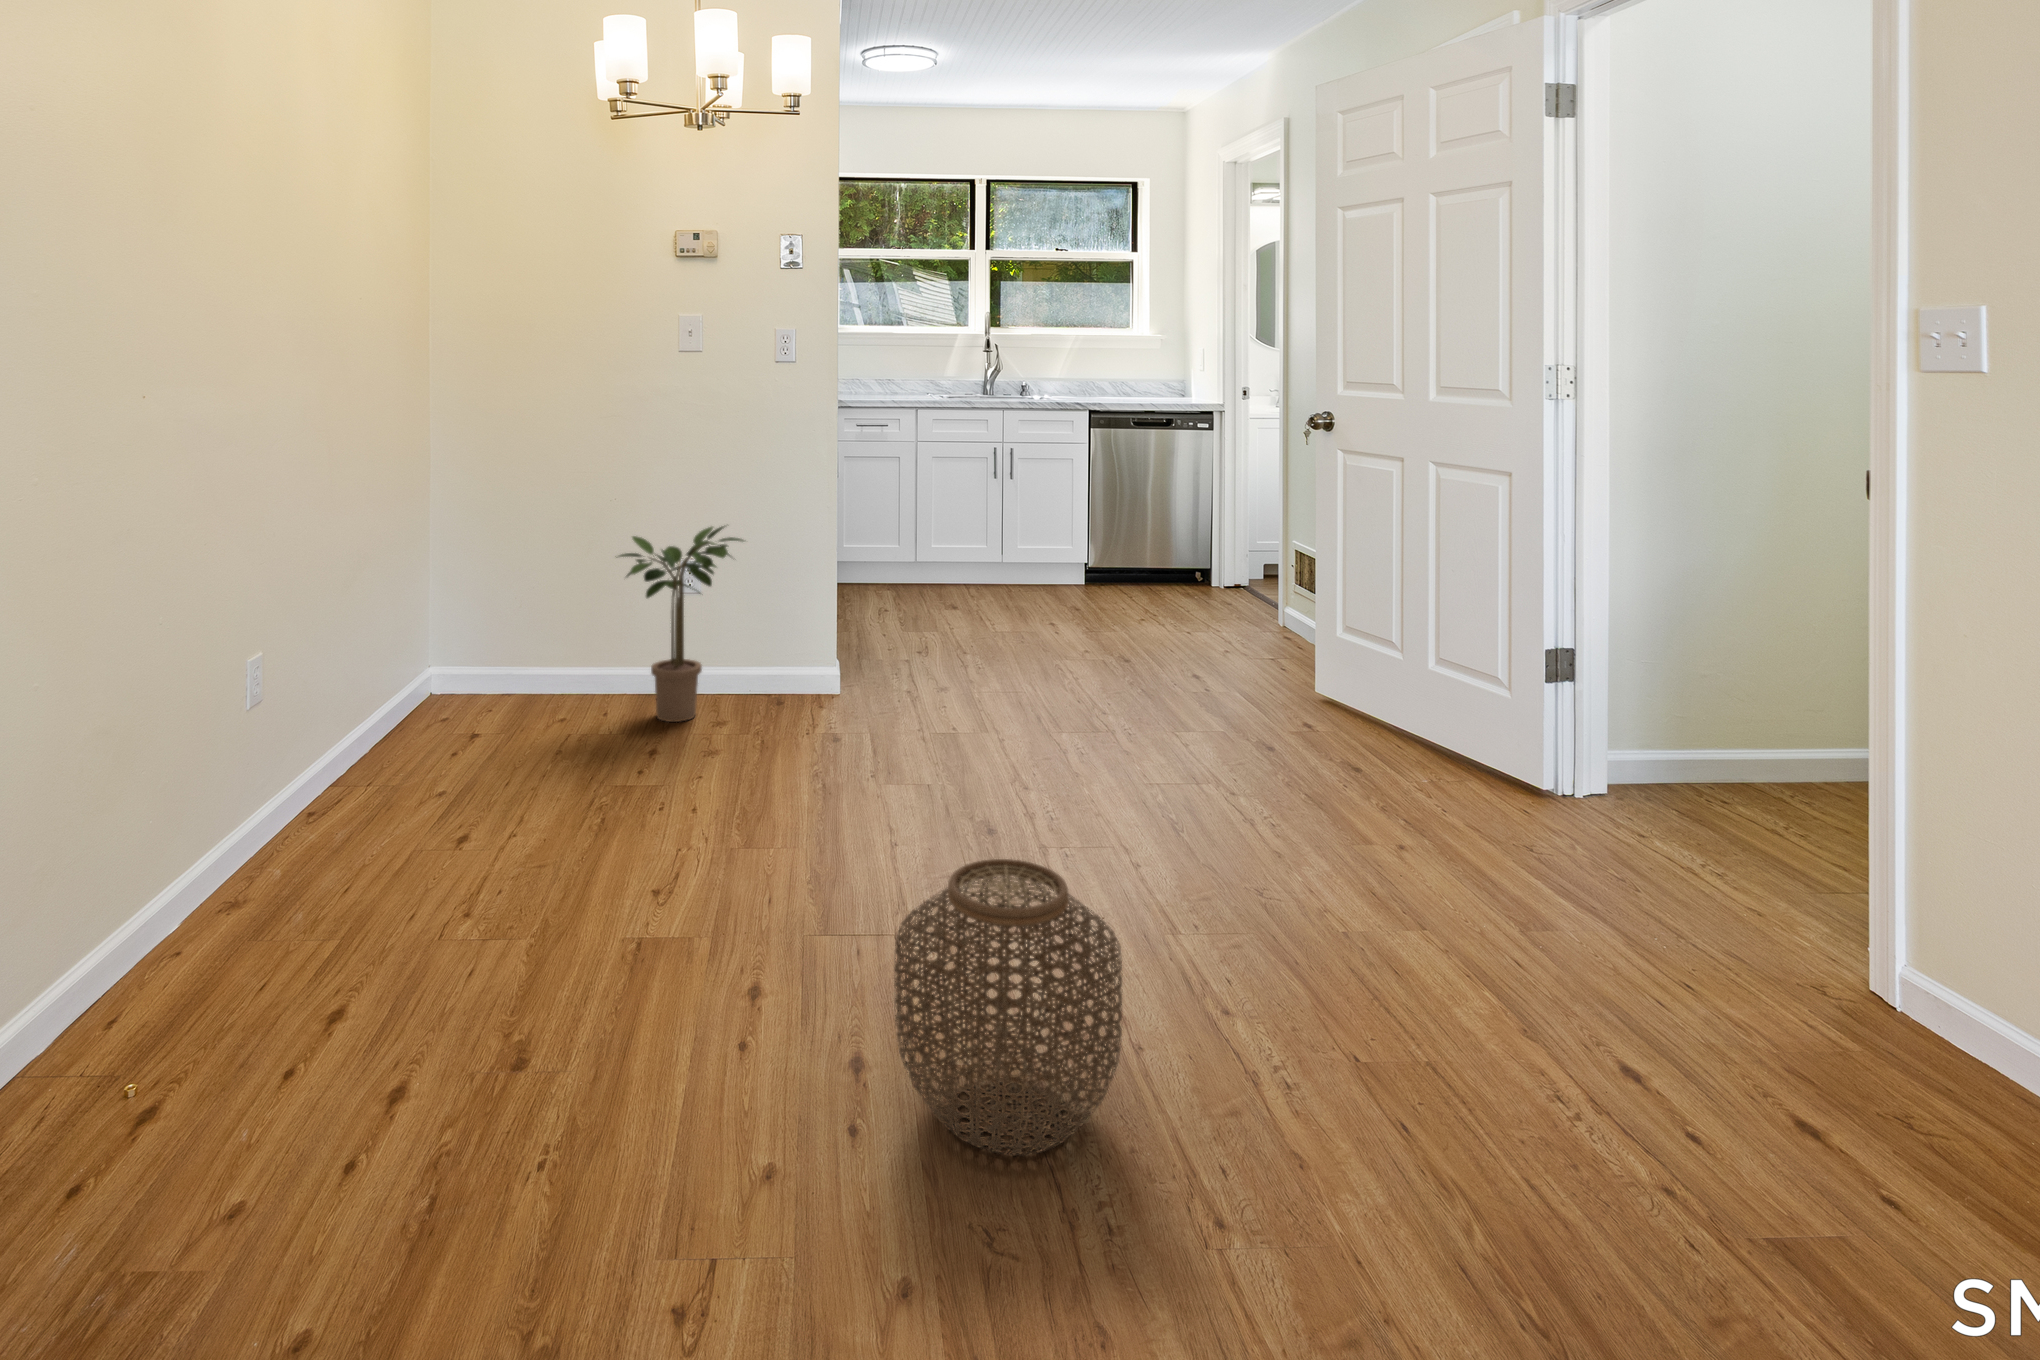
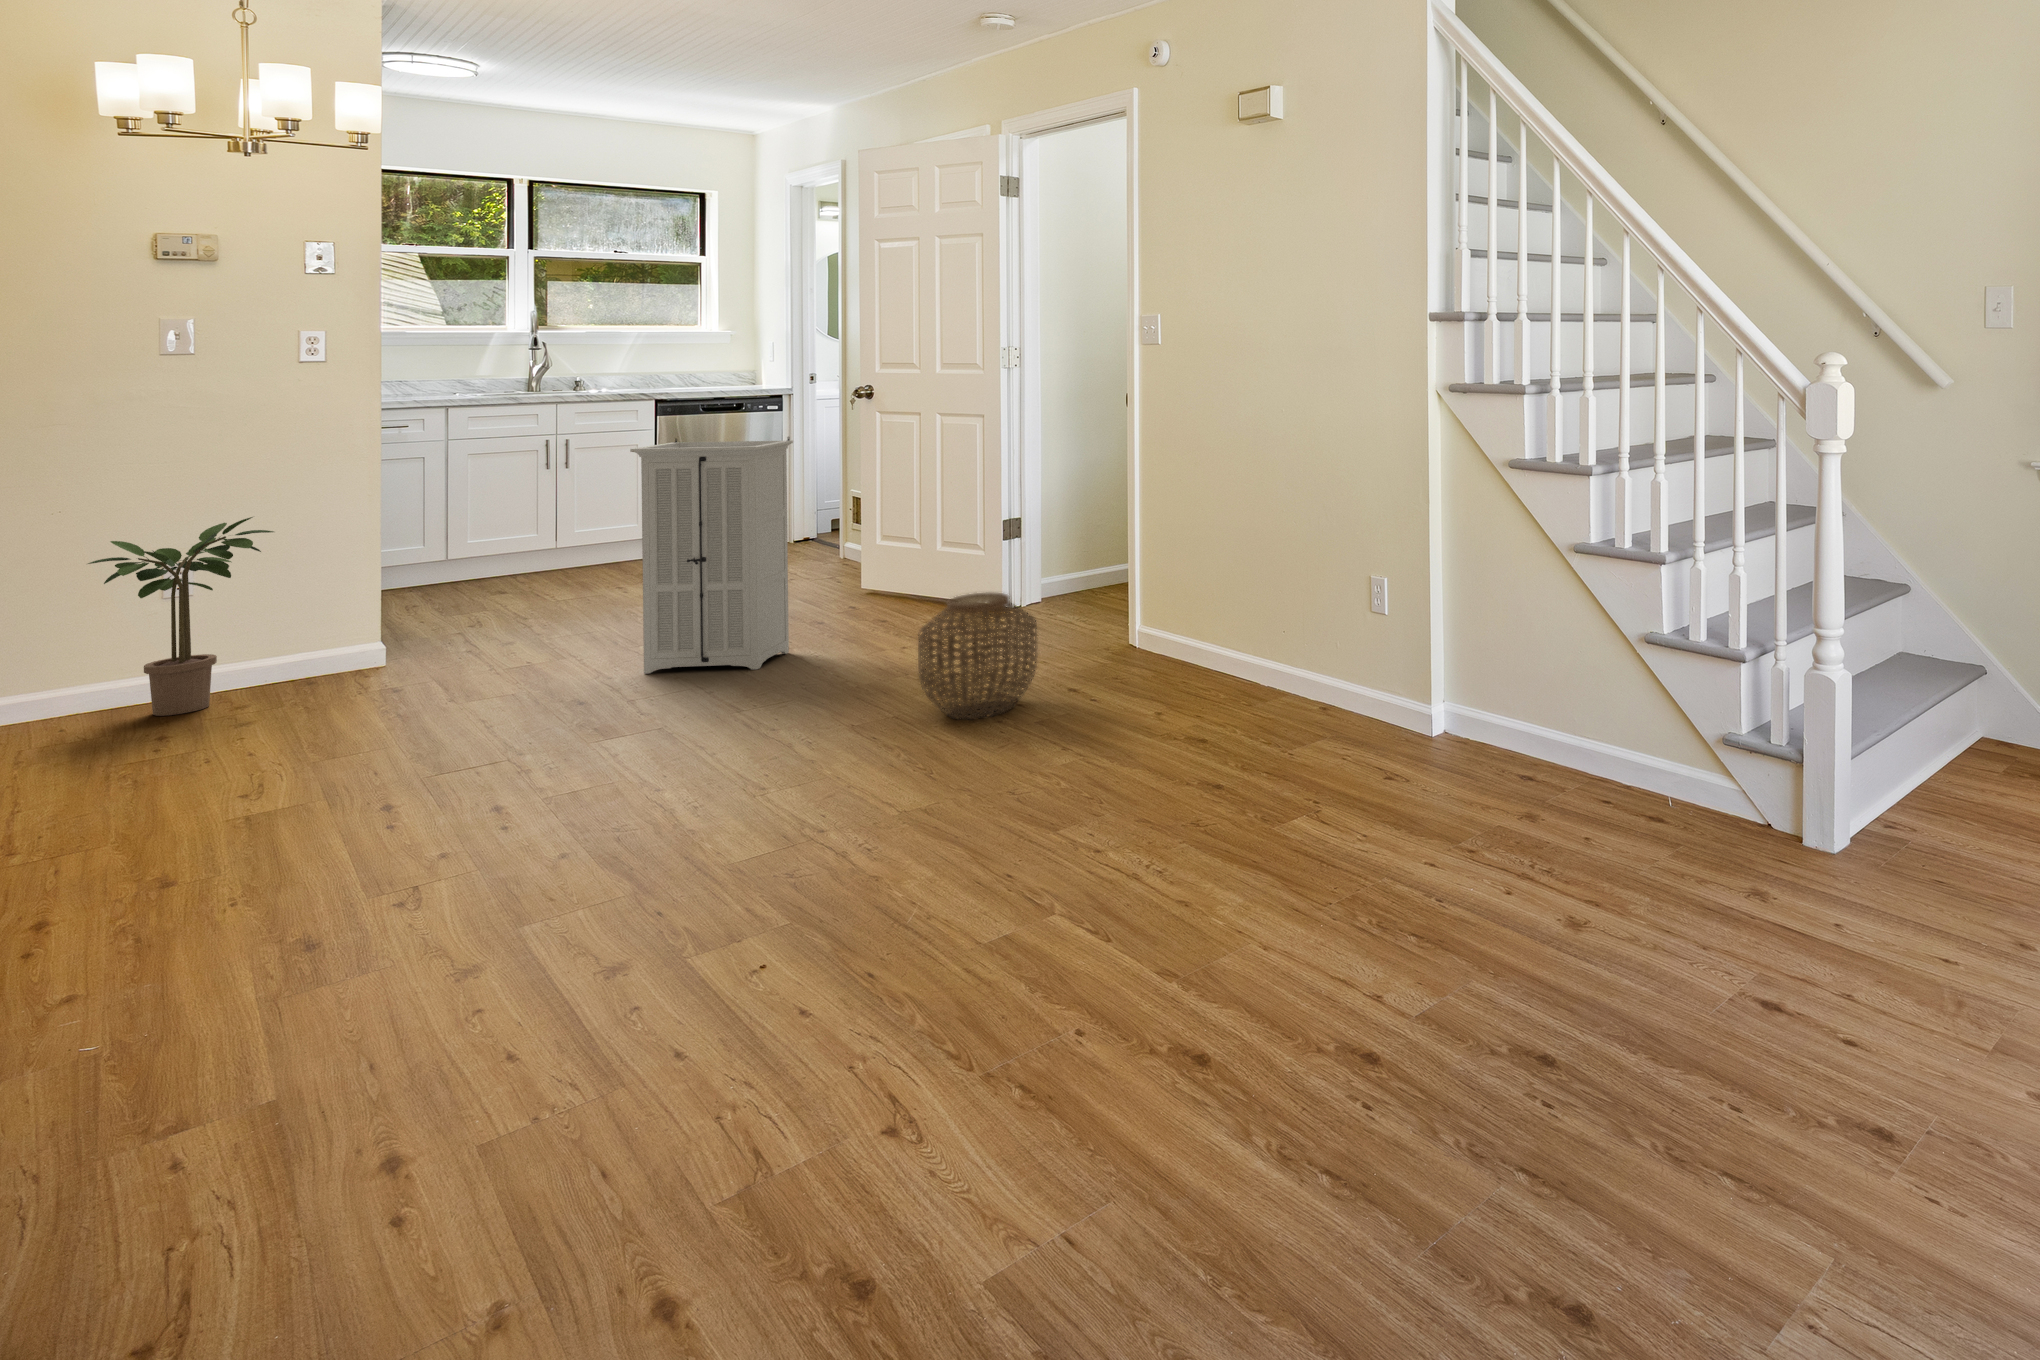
storage cabinet: none [1051,475,1244,828] -> present [630,437,793,674]
woven basket: present [894,859,1122,1155] -> present [918,593,1037,719]

